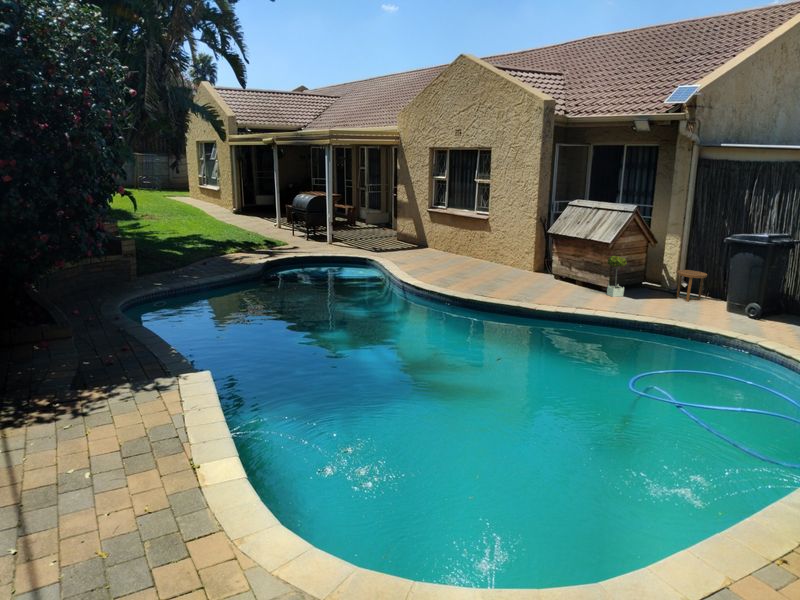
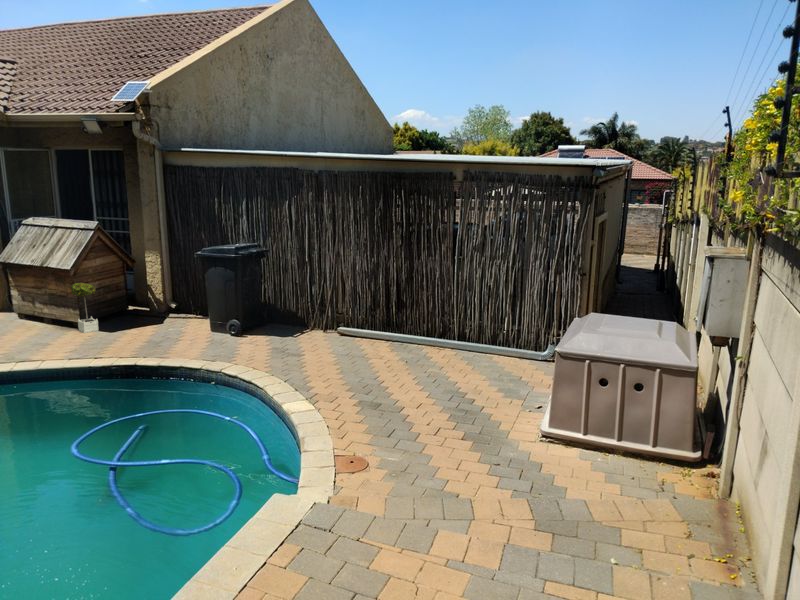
side table: present [677,270,707,302] -> none [160,290,193,326]

